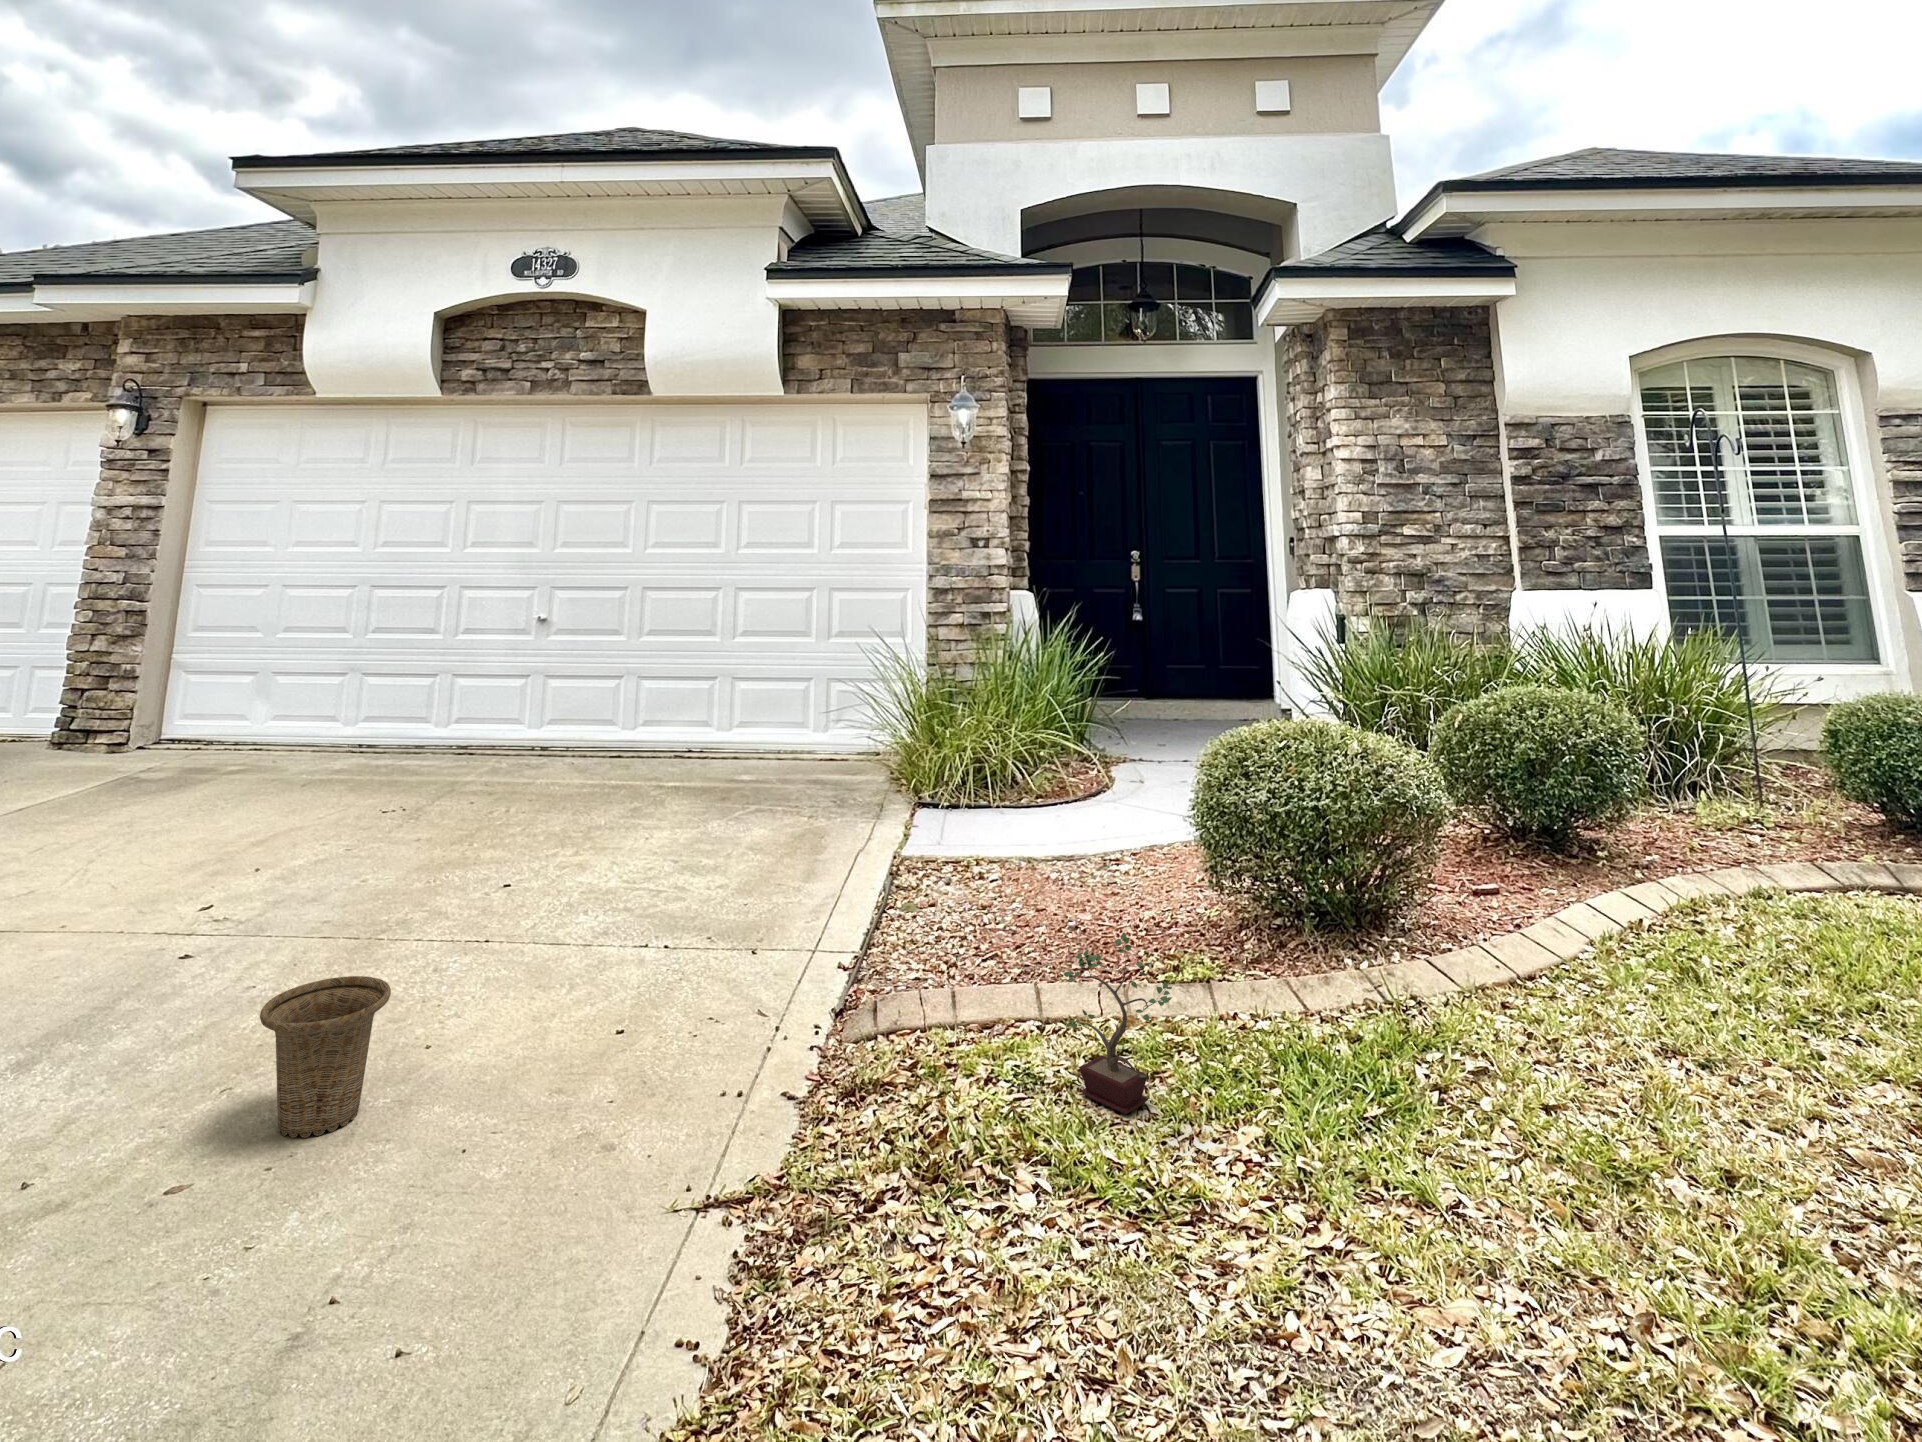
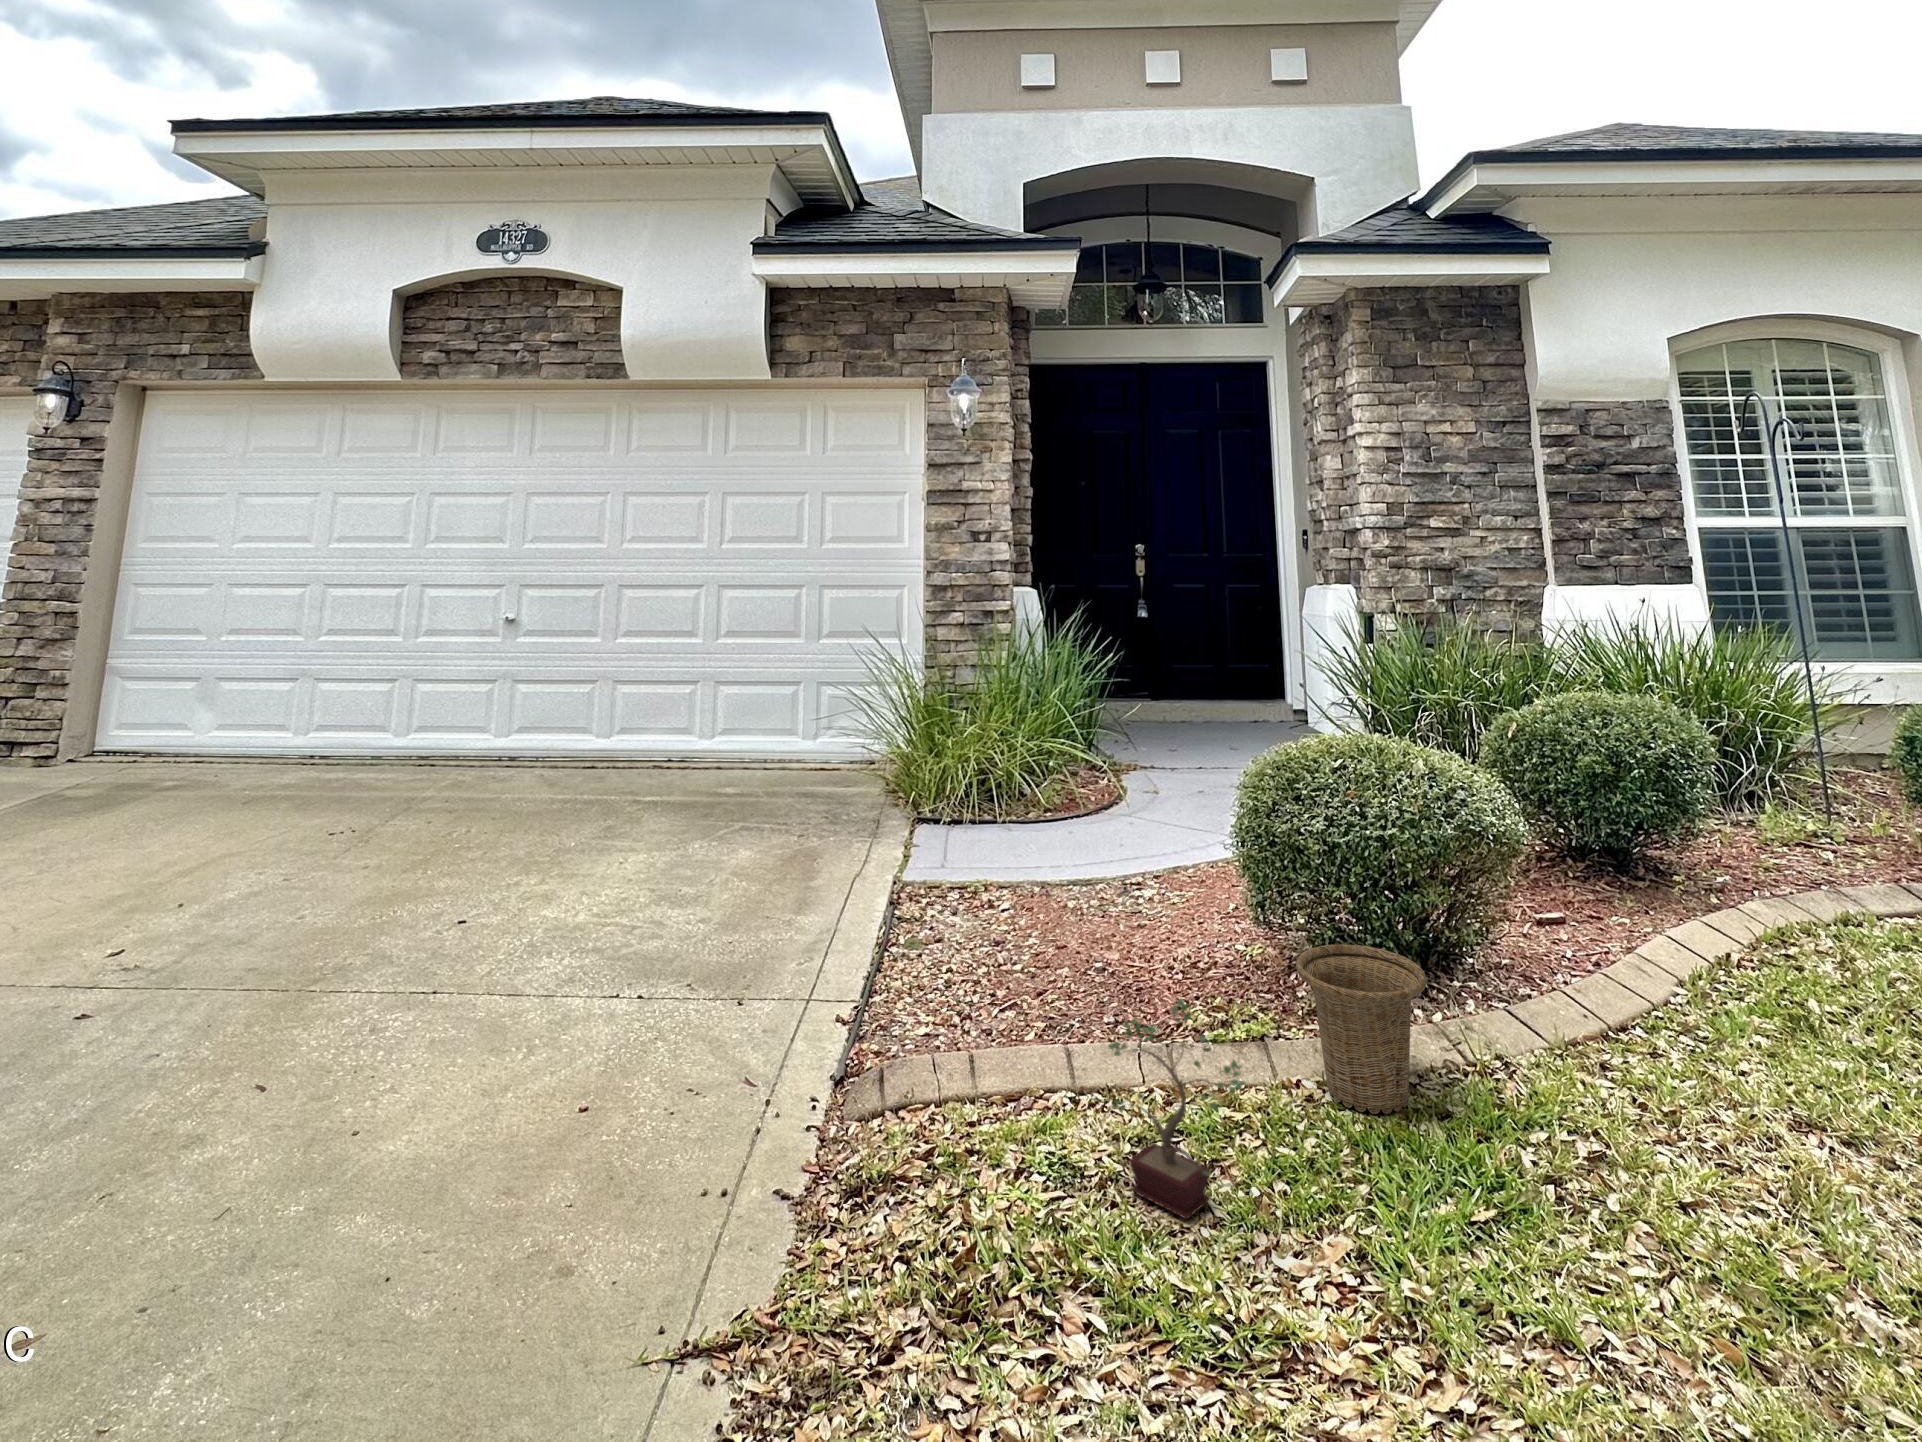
basket: present [260,976,391,1138] -> present [1296,944,1427,1114]

